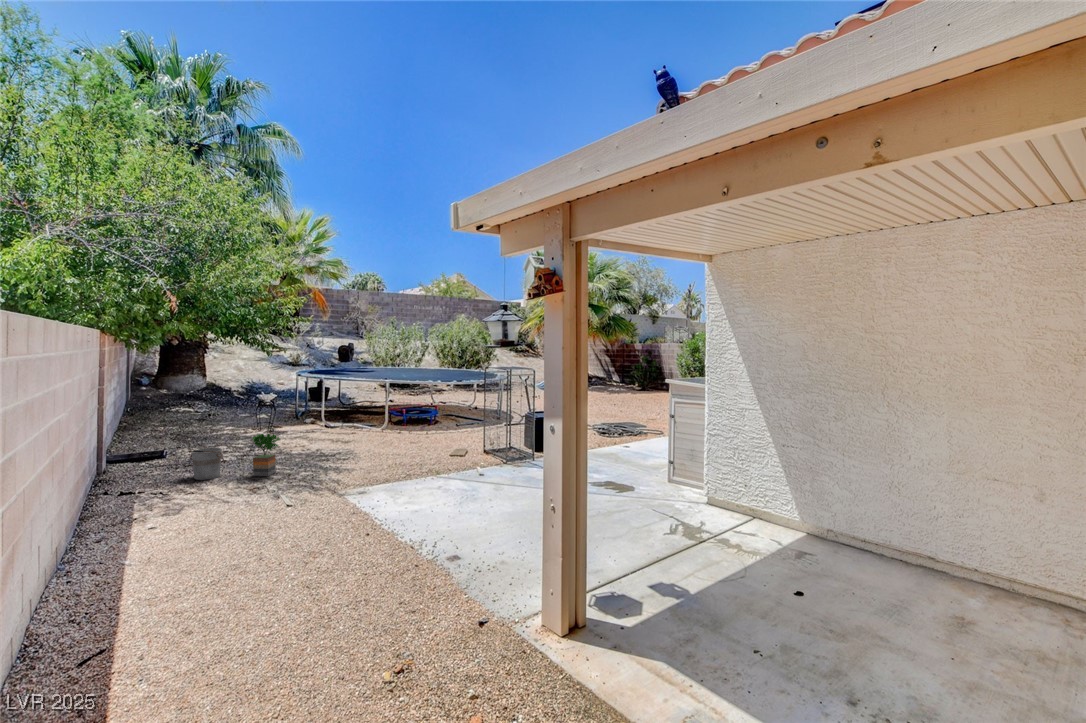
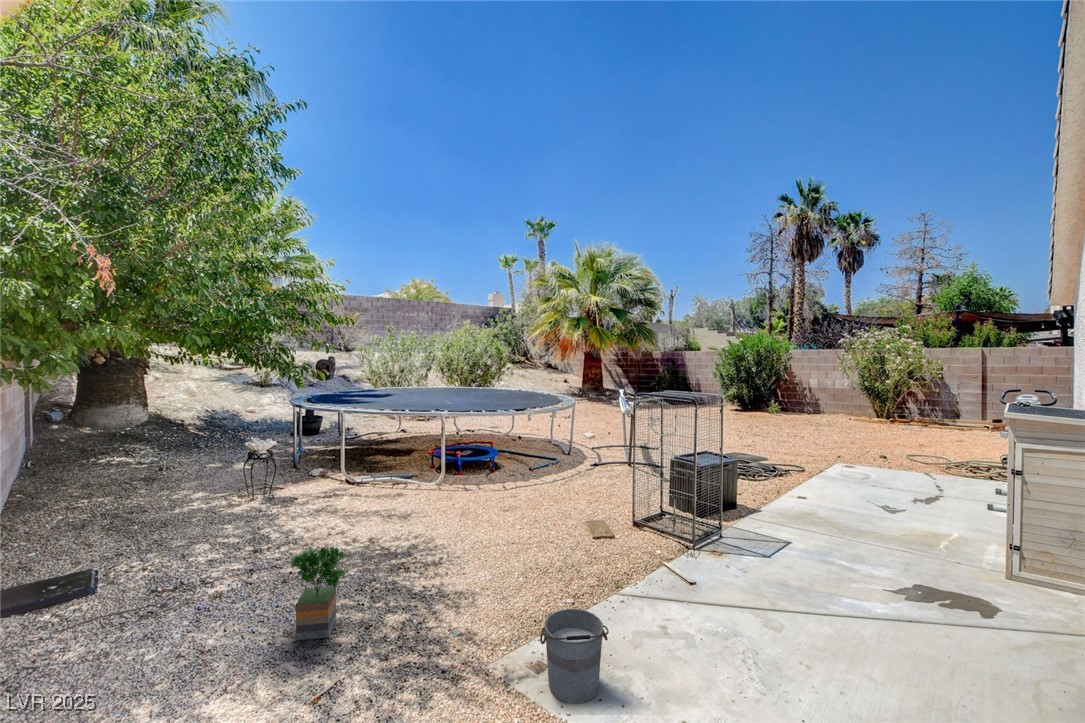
bucket: present [188,448,223,480] -> present [540,609,609,704]

